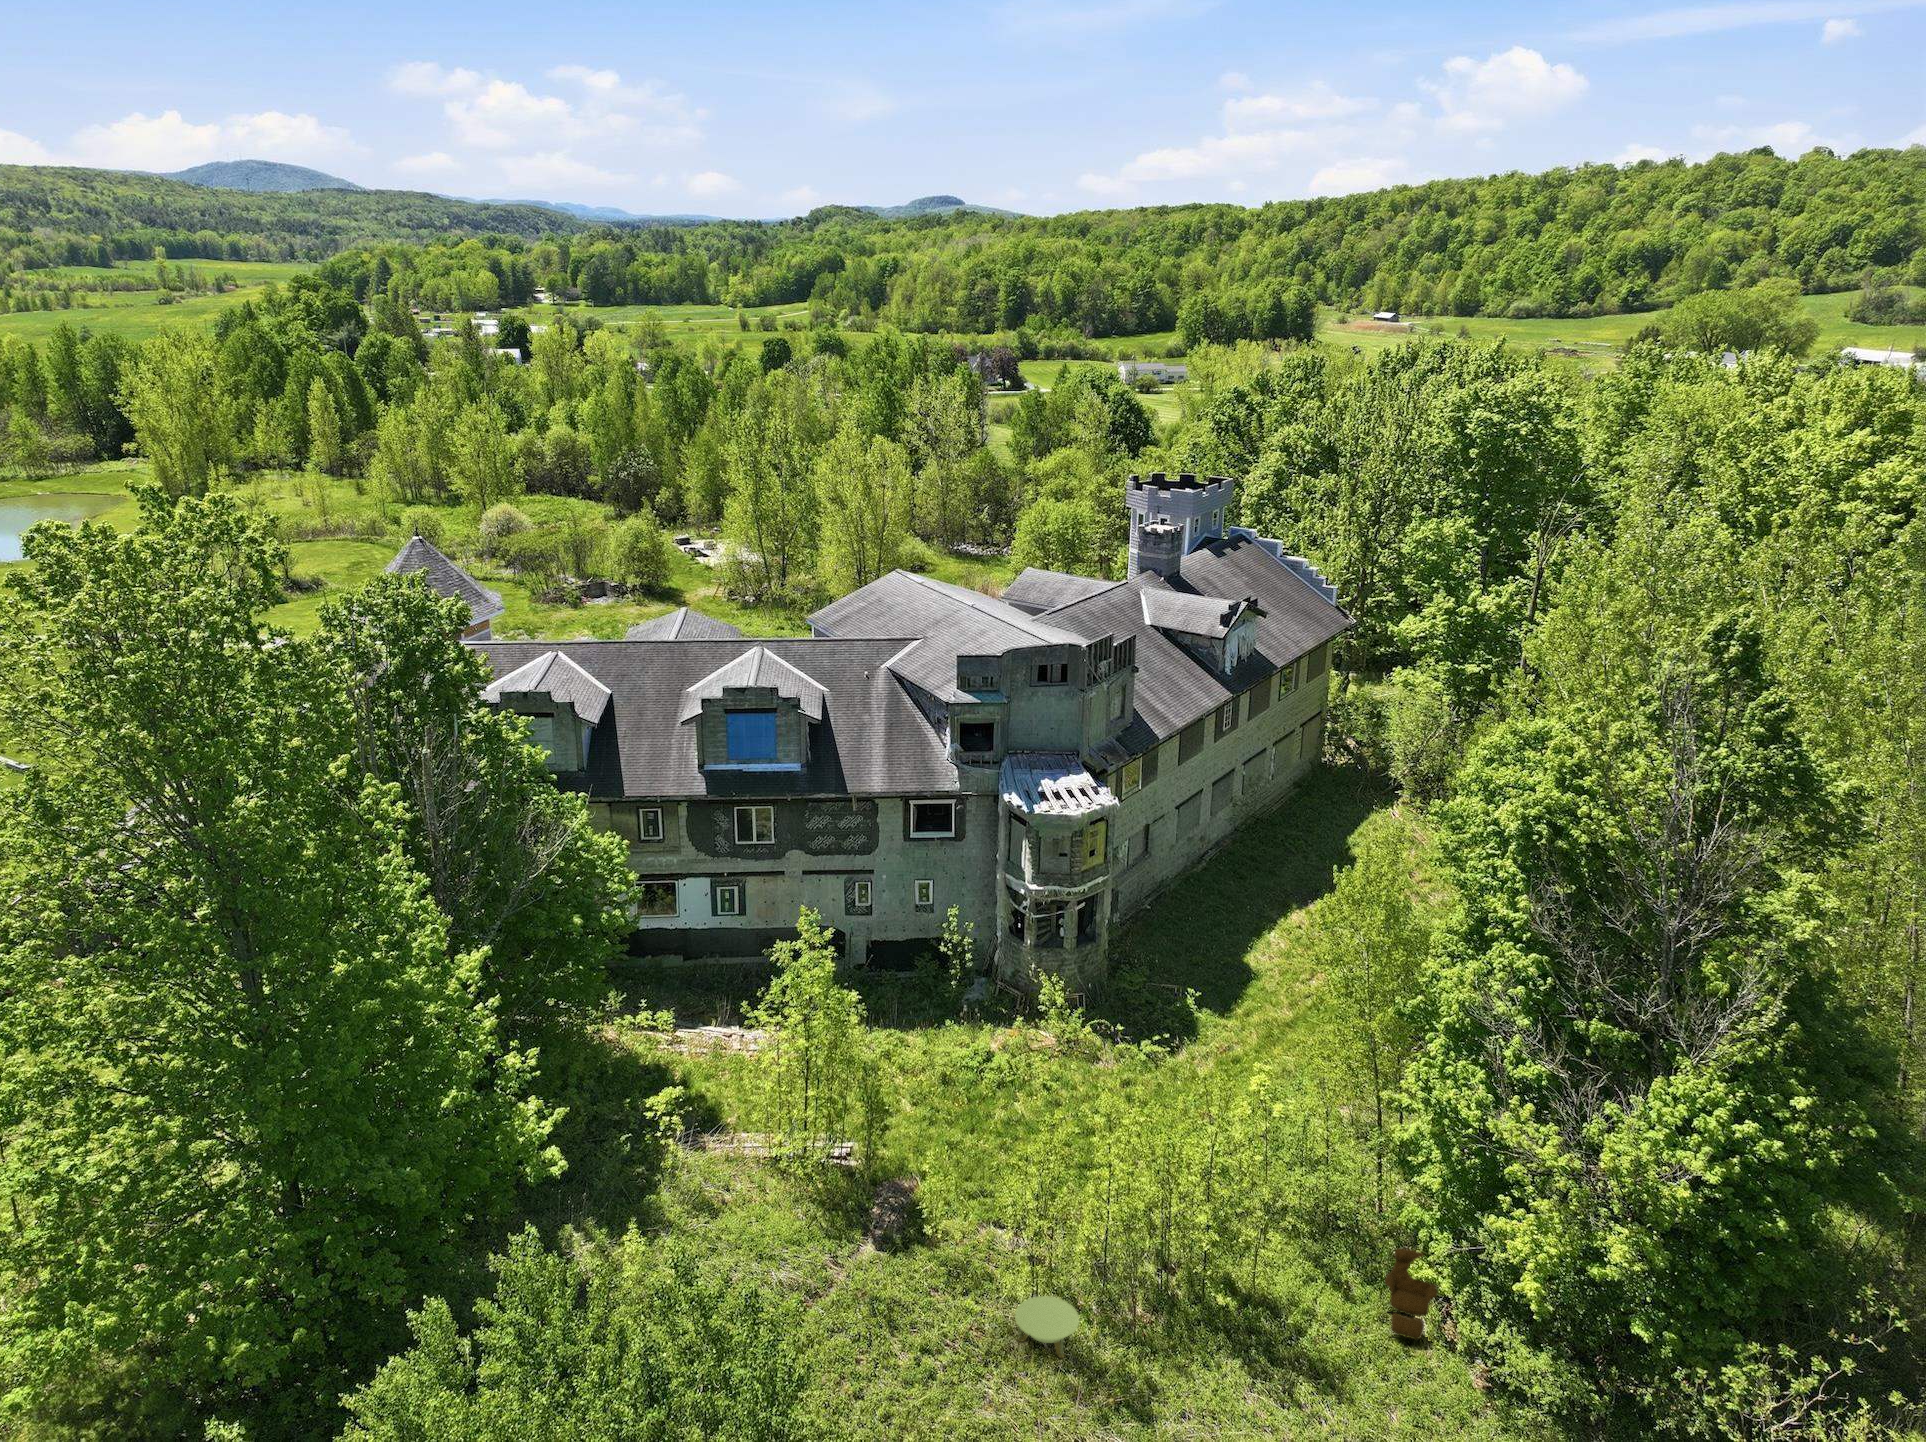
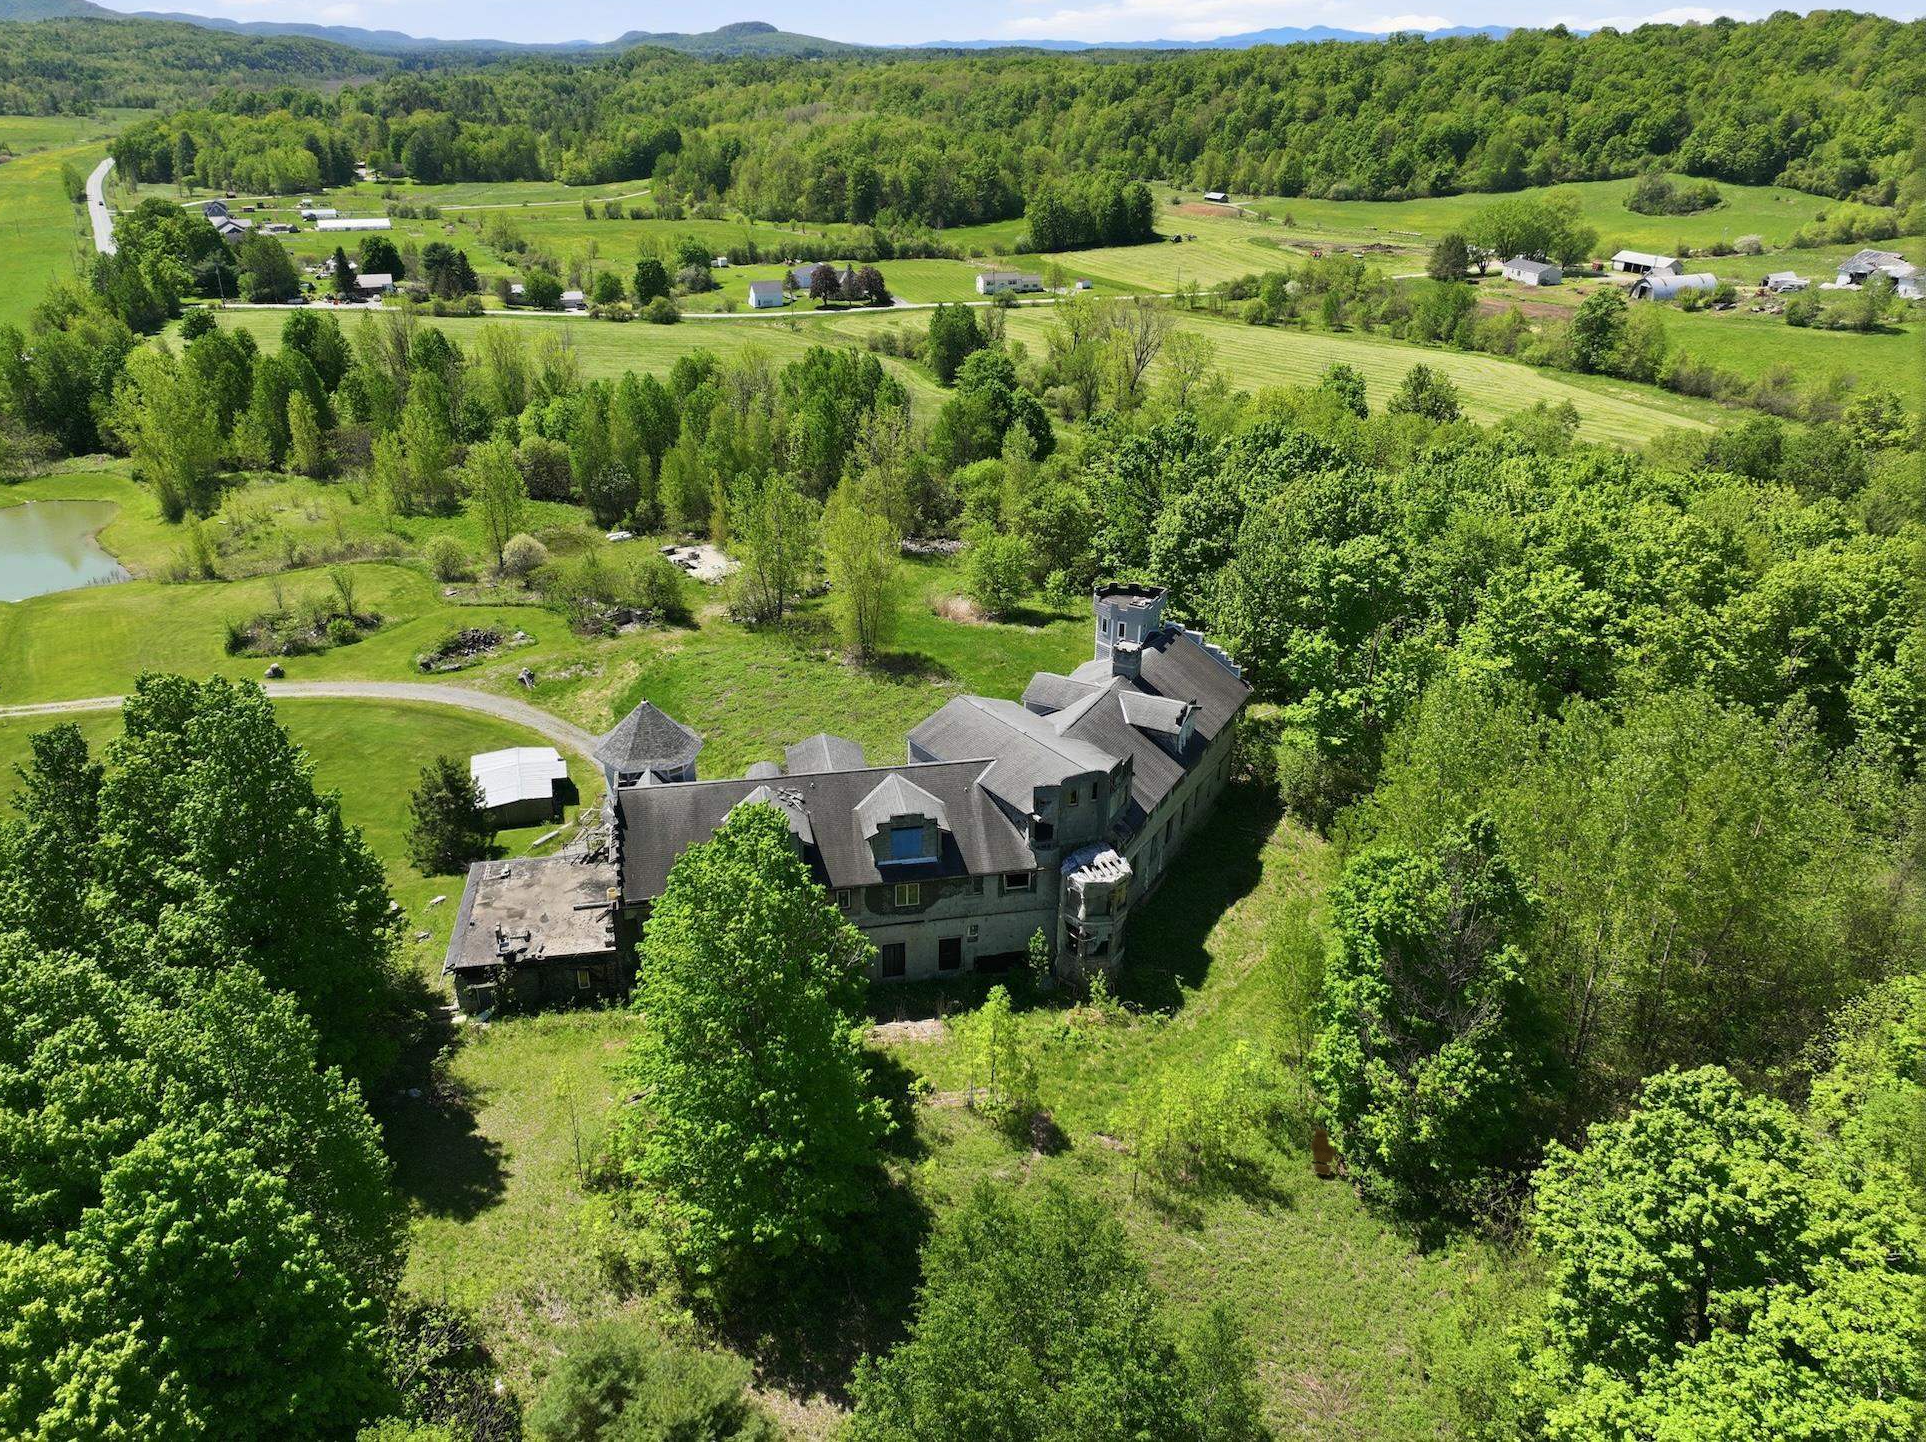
round table: present [1015,1296,1079,1358] -> none [1126,1169,1160,1200]

